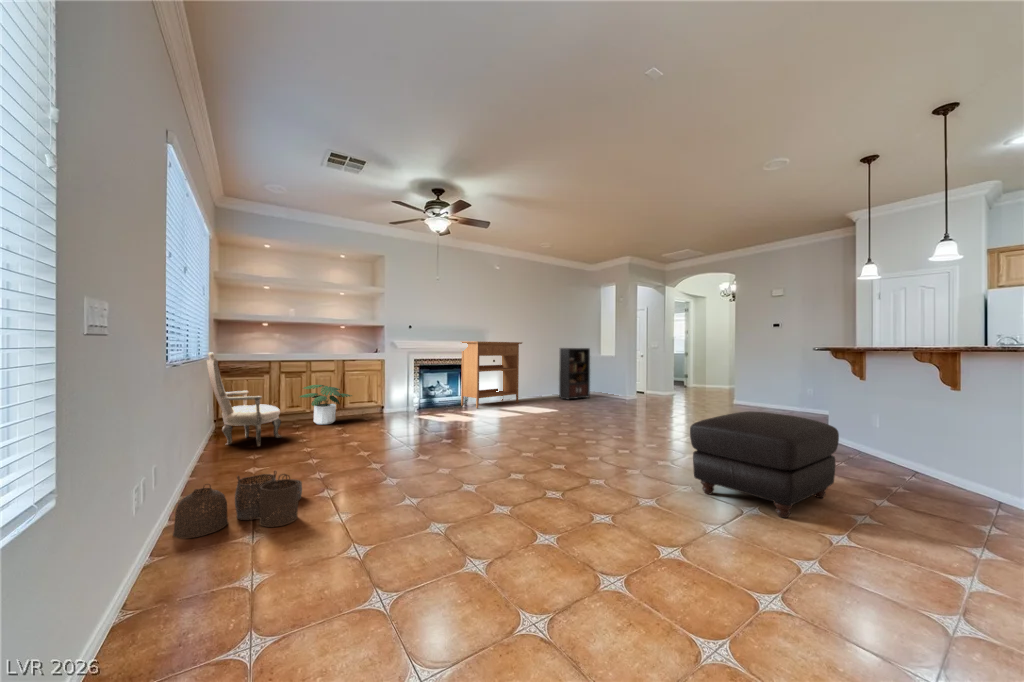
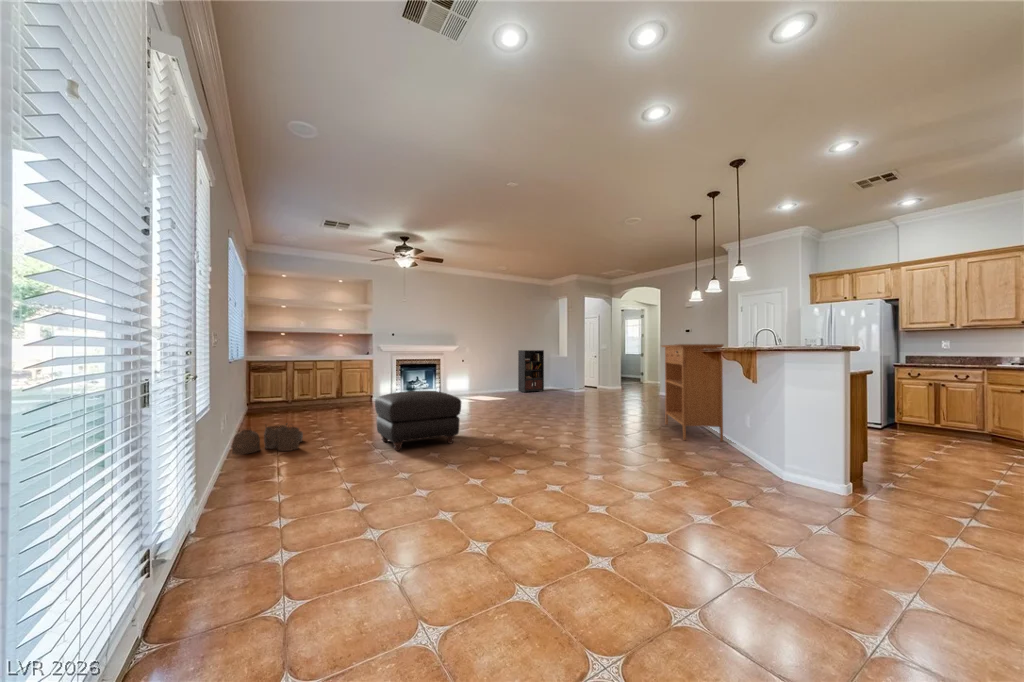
console table: present [461,341,522,408] -> present [662,344,723,441]
armchair: present [207,352,282,446] -> none [244,355,295,419]
potted plant: present [299,385,352,425] -> none [307,379,347,408]
ottoman: present [690,412,839,518] -> present [375,391,461,451]

